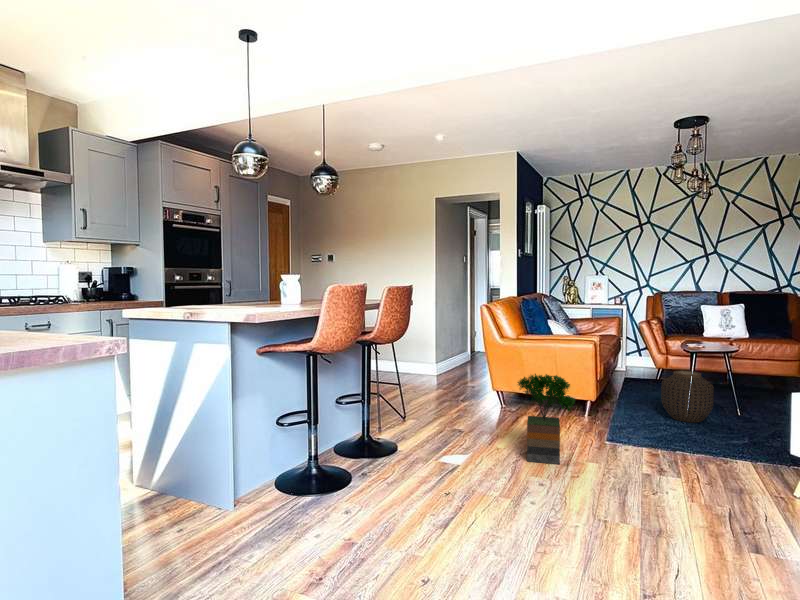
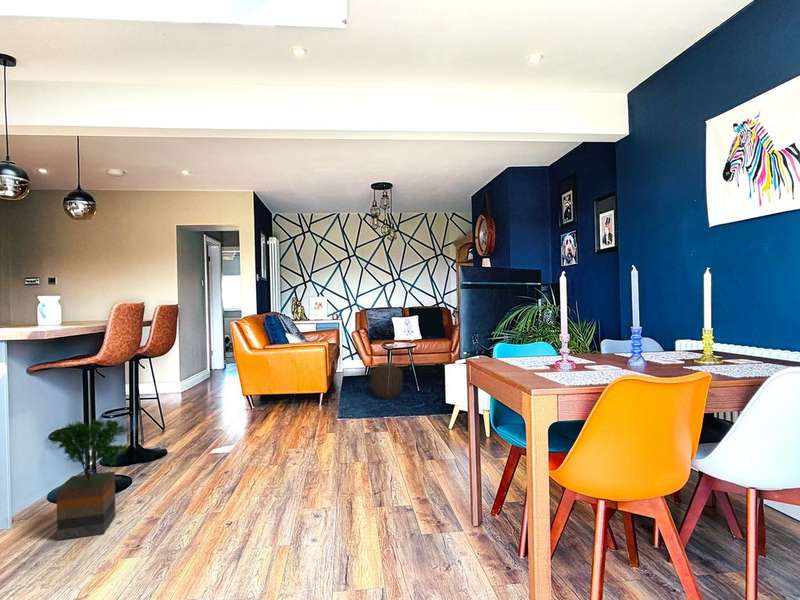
potted tree: present [518,374,575,464] -> present [50,419,128,540]

